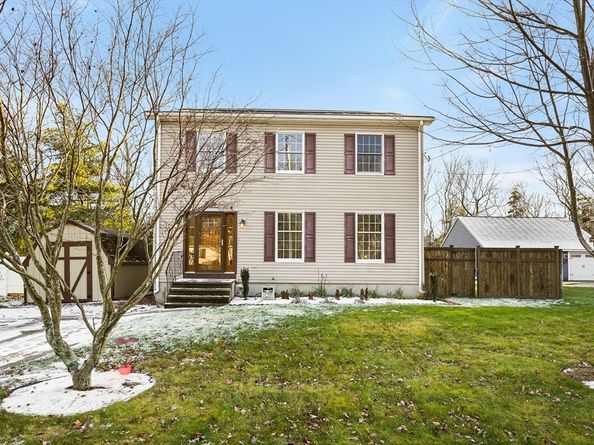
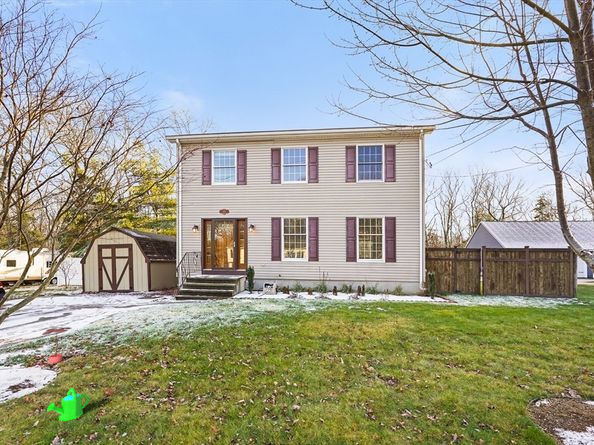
watering can: none [204,388,226,416] -> present [47,388,90,421]

